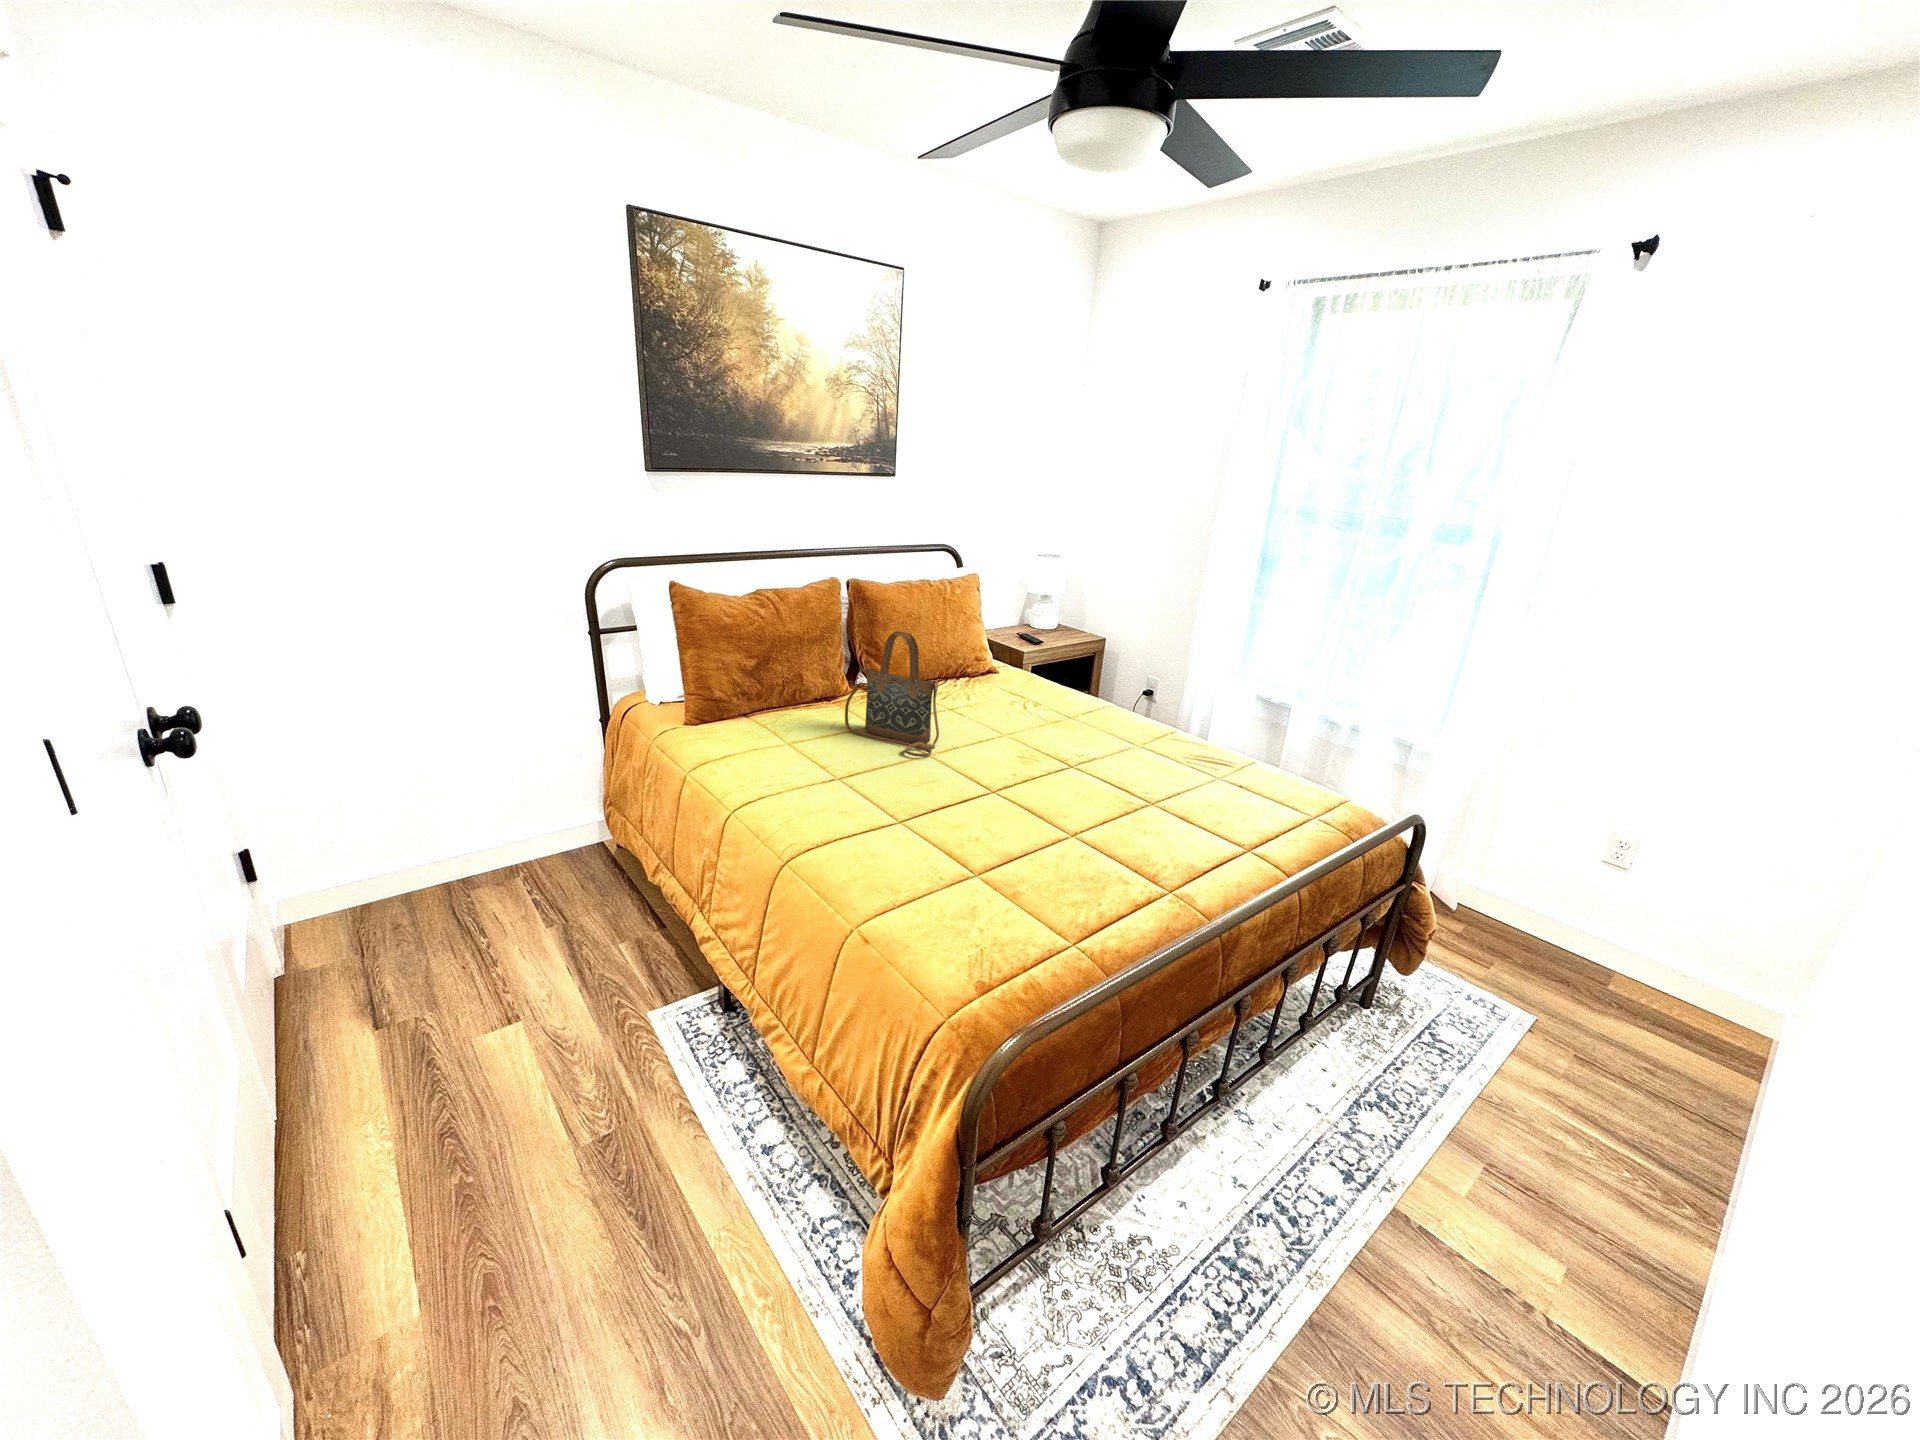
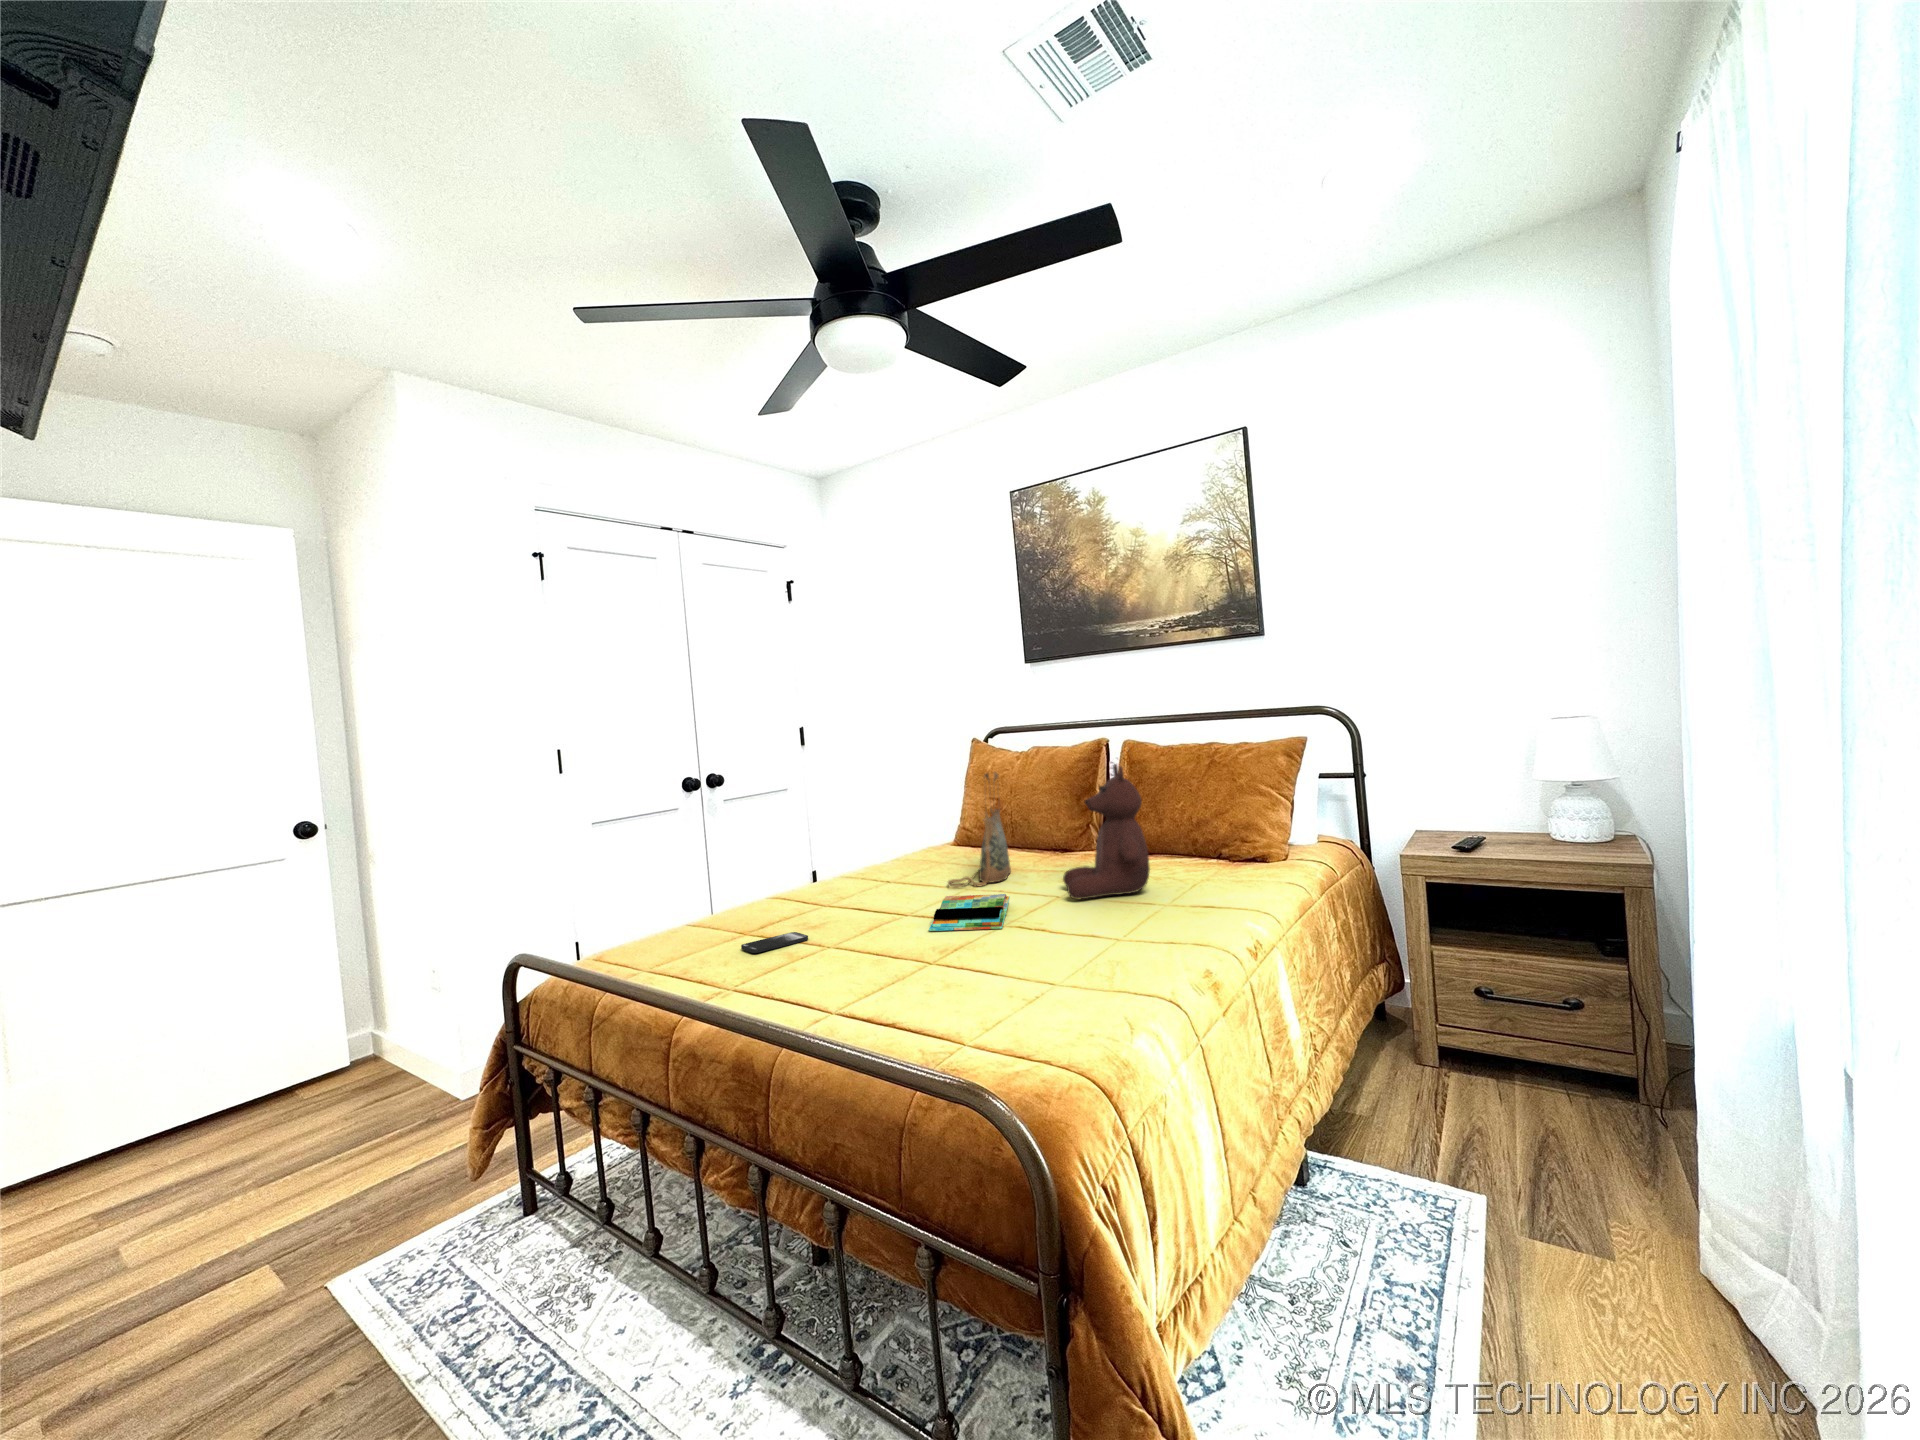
teddy bear: none [989,616,1072,732] -> present [1063,764,1150,899]
book: none [998,744,1096,790] -> present [929,894,1010,931]
smartphone: none [1037,837,1096,874] -> present [741,932,808,953]

